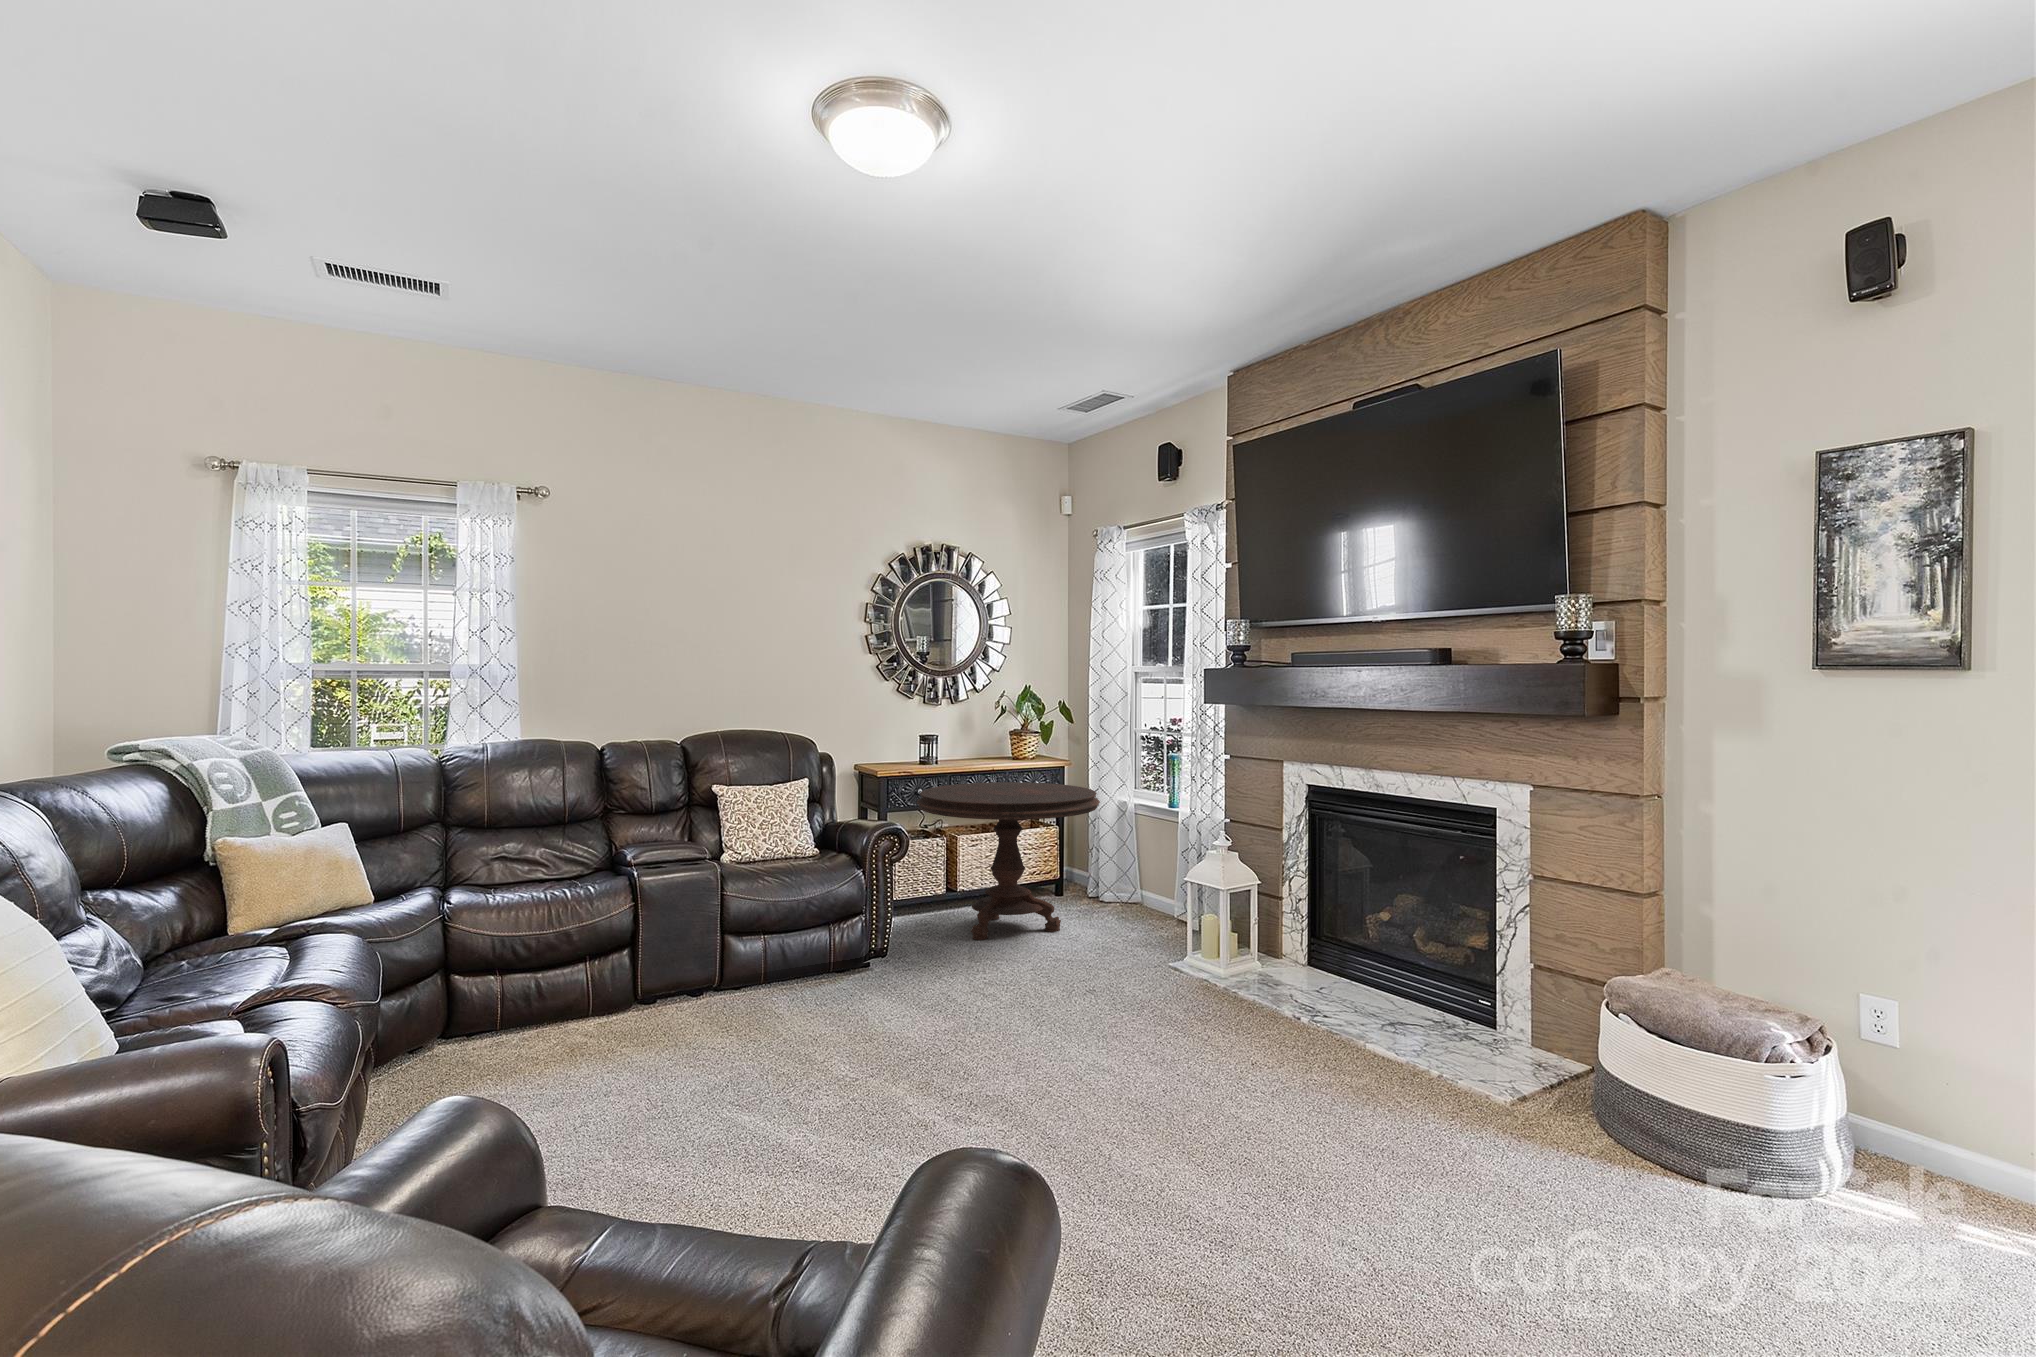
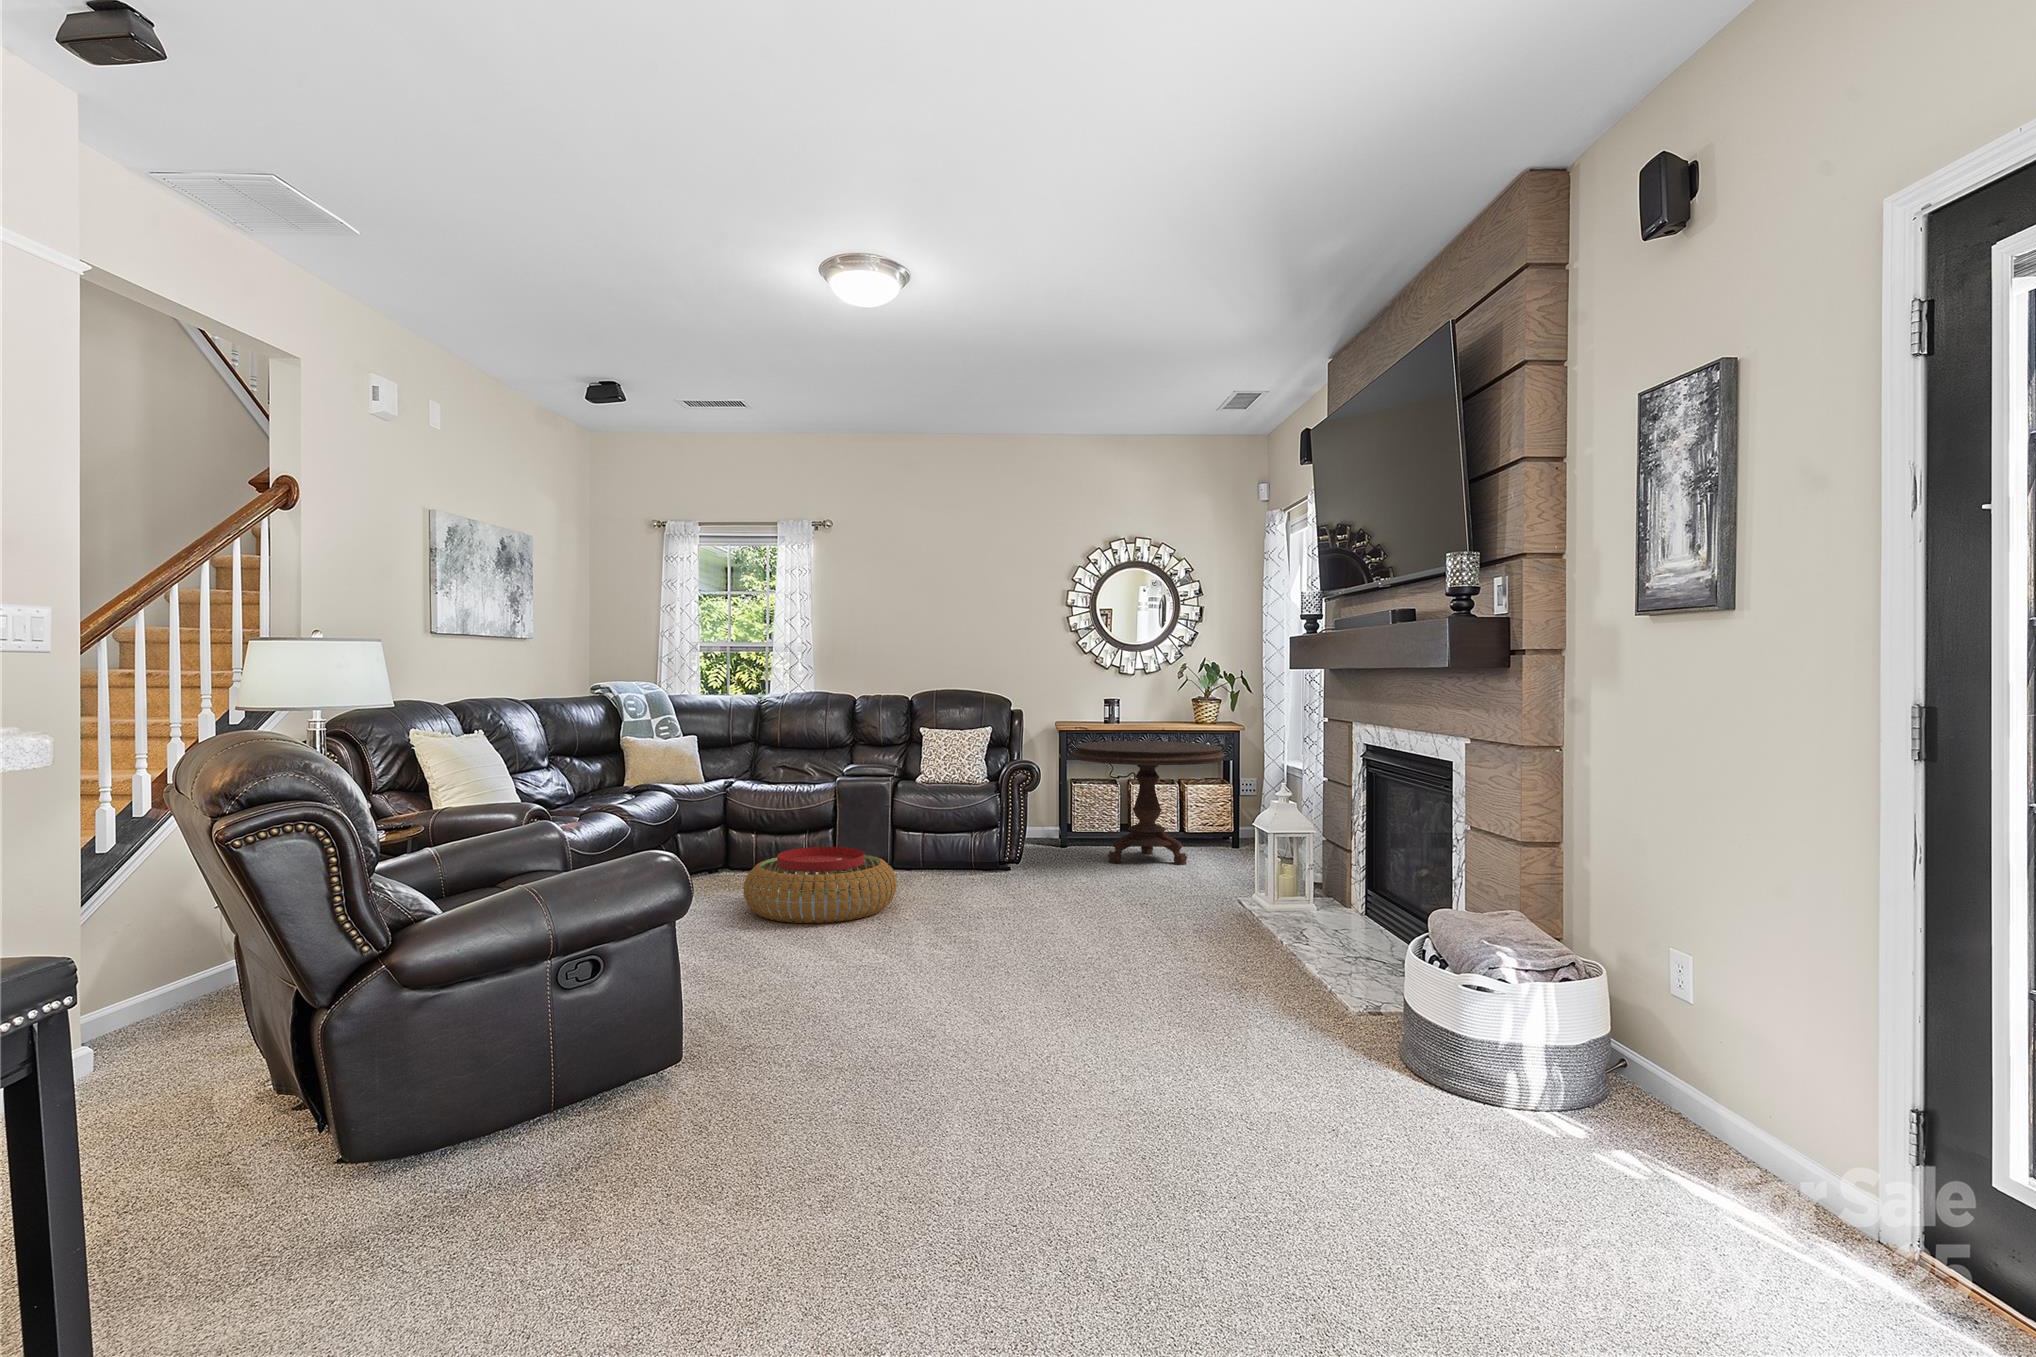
pouf: none [583,994,838,1153] -> present [743,847,897,923]

